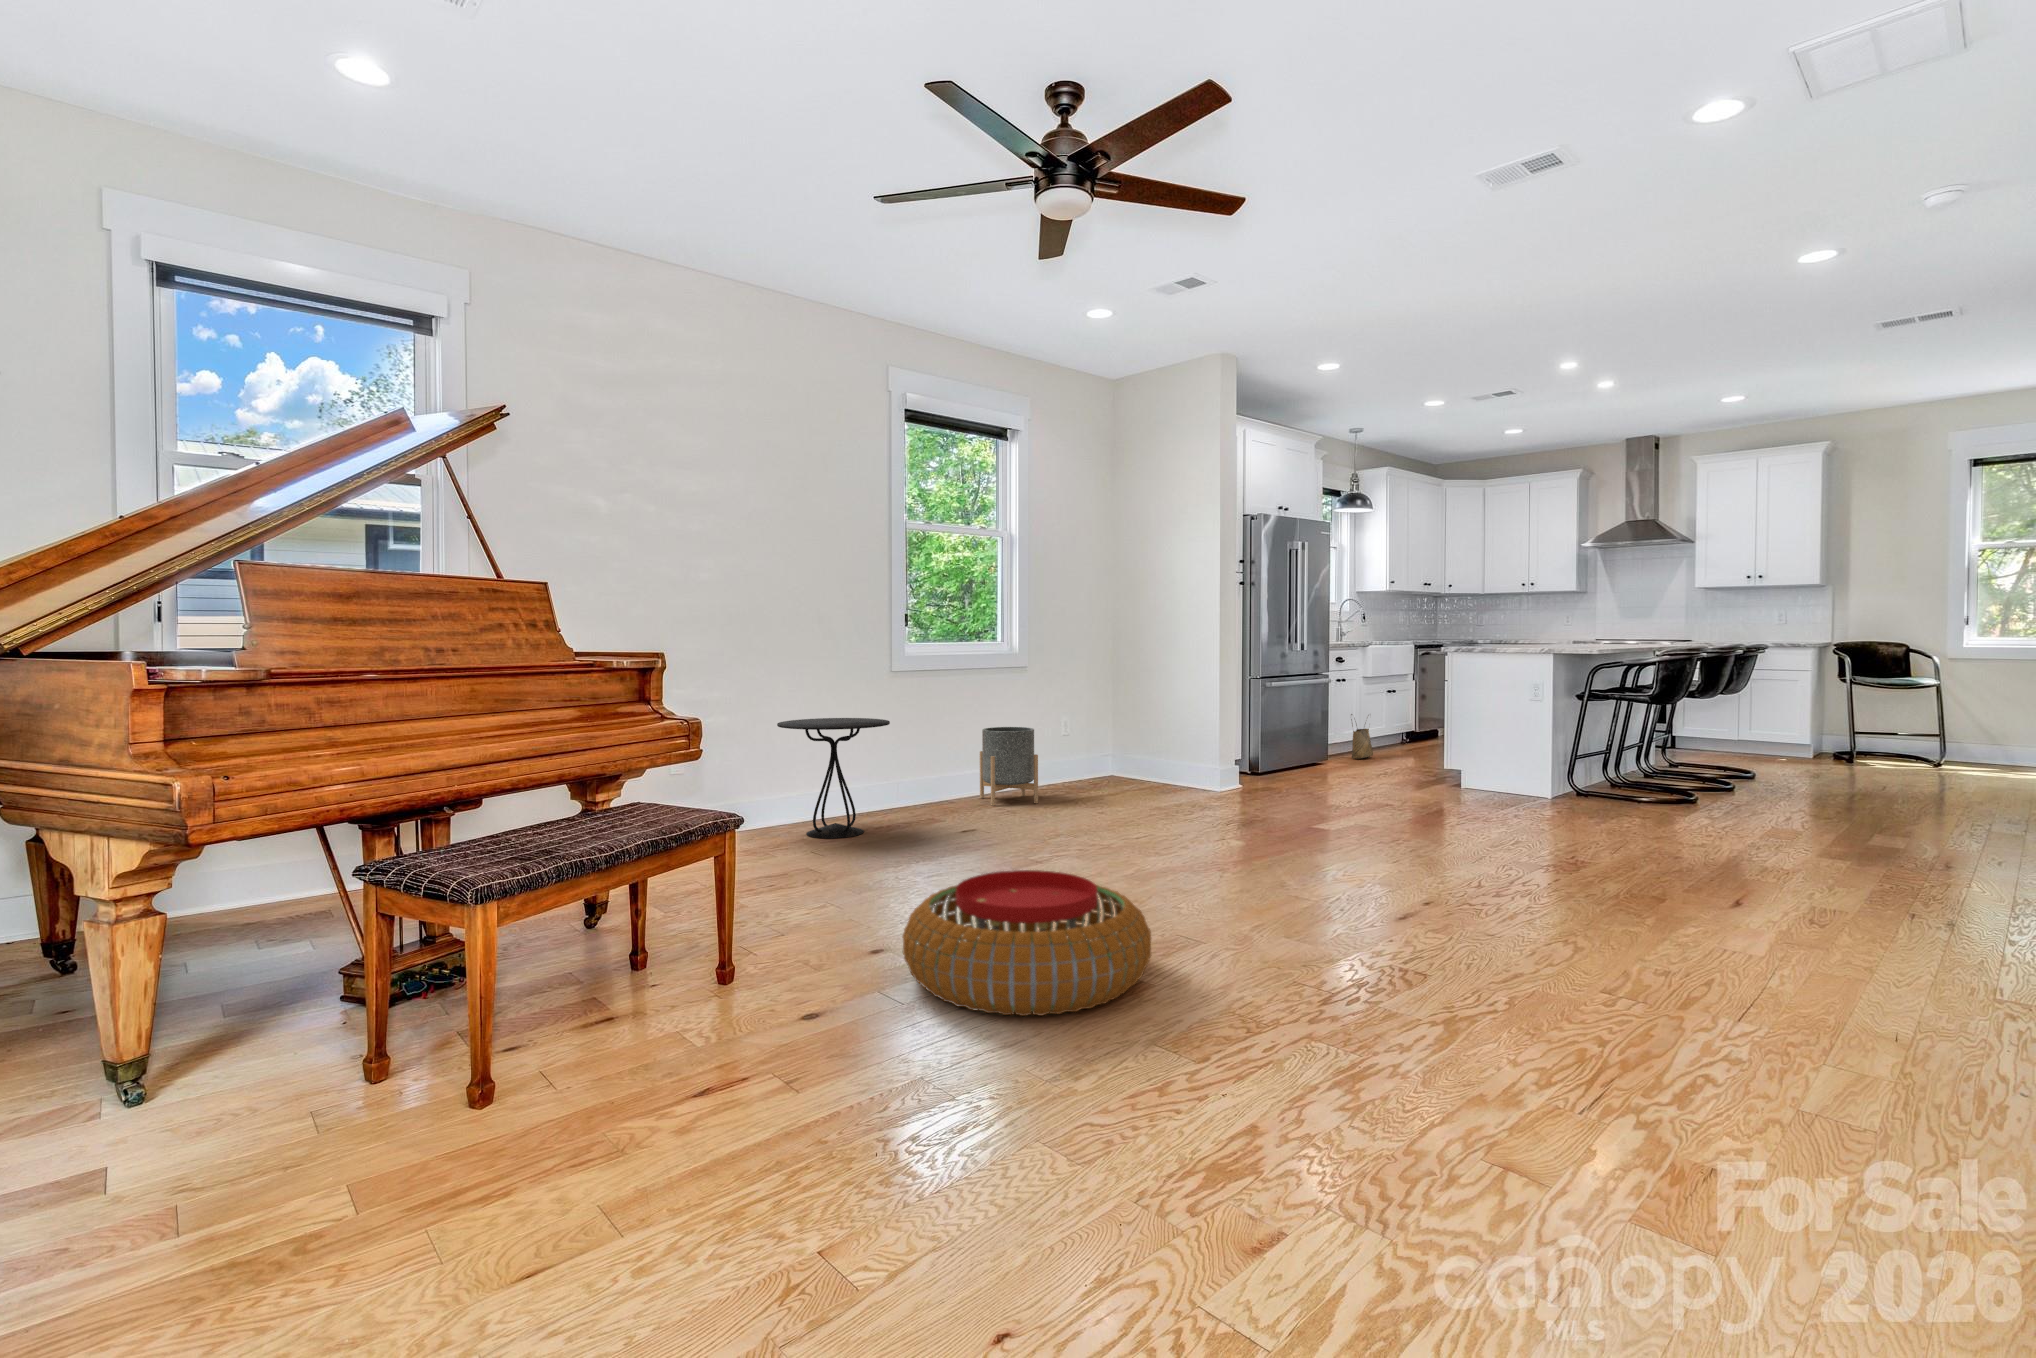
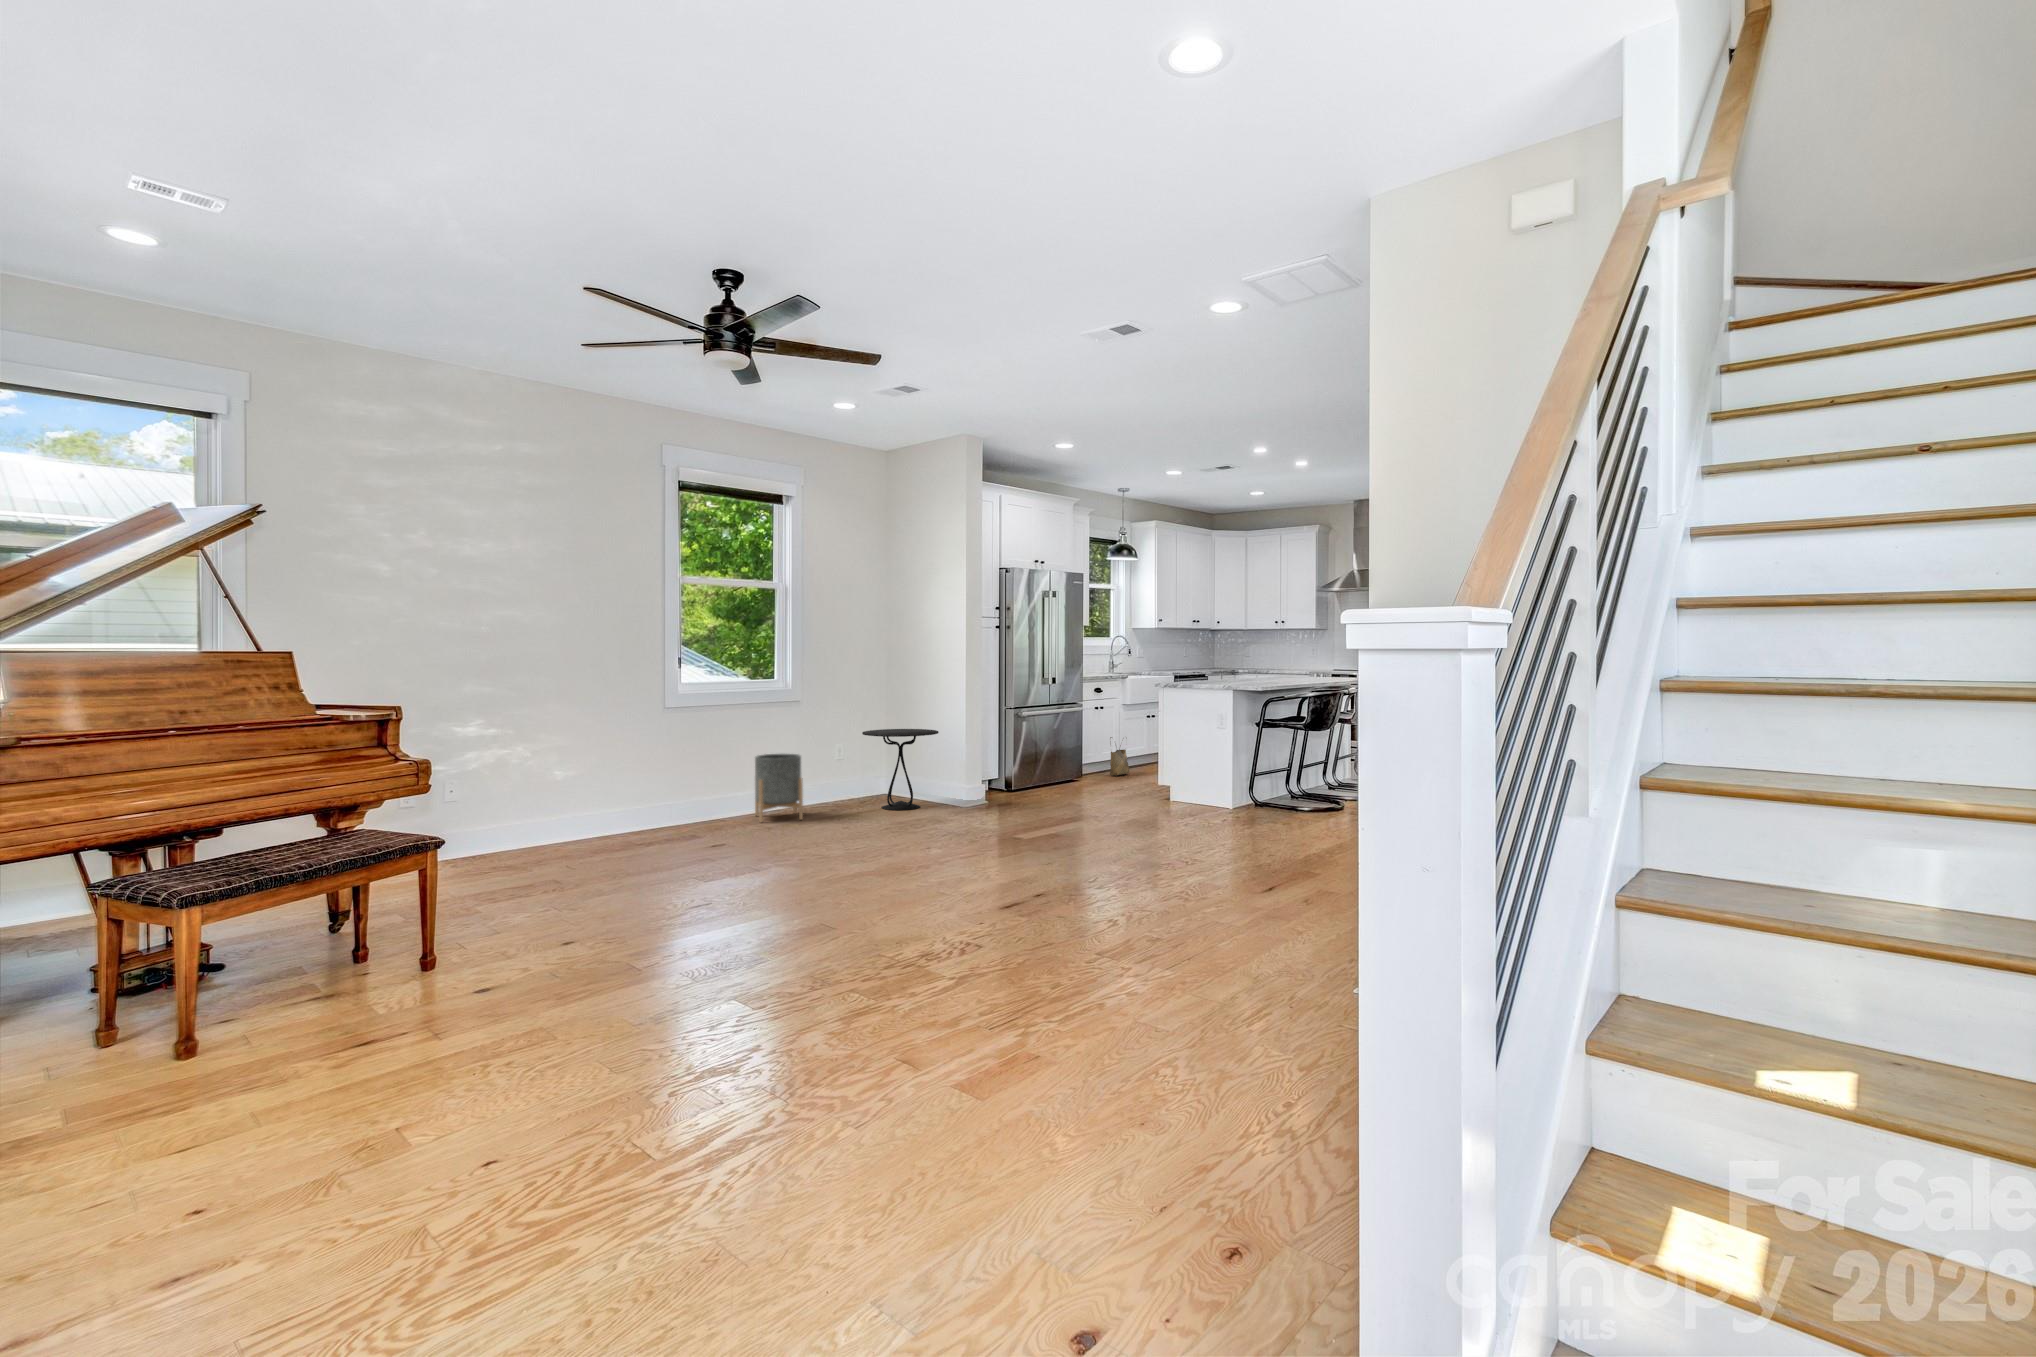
side table: present [777,718,890,838] -> present [862,729,939,810]
pouf: present [902,870,1151,1016] -> none [572,877,775,985]

